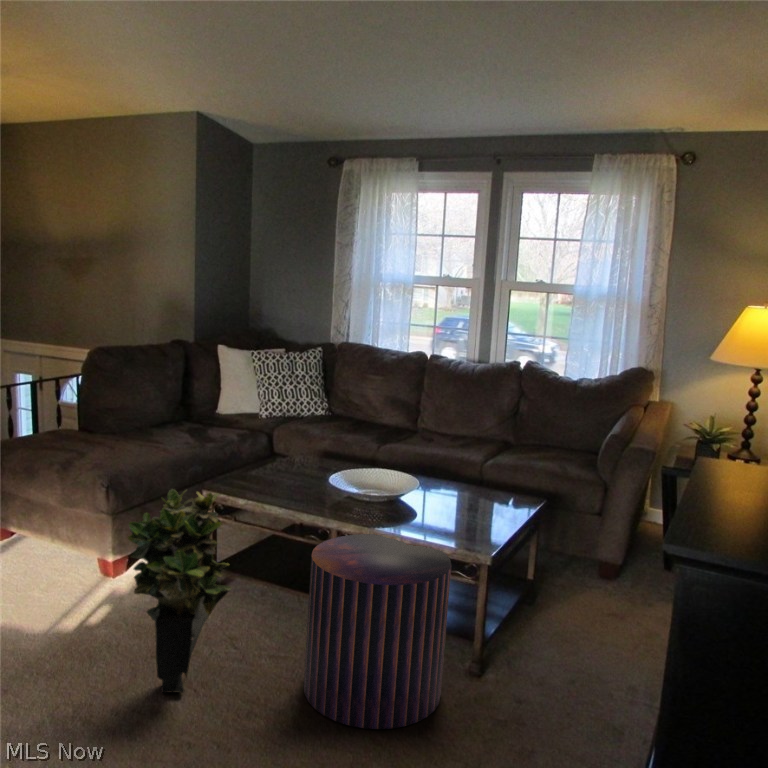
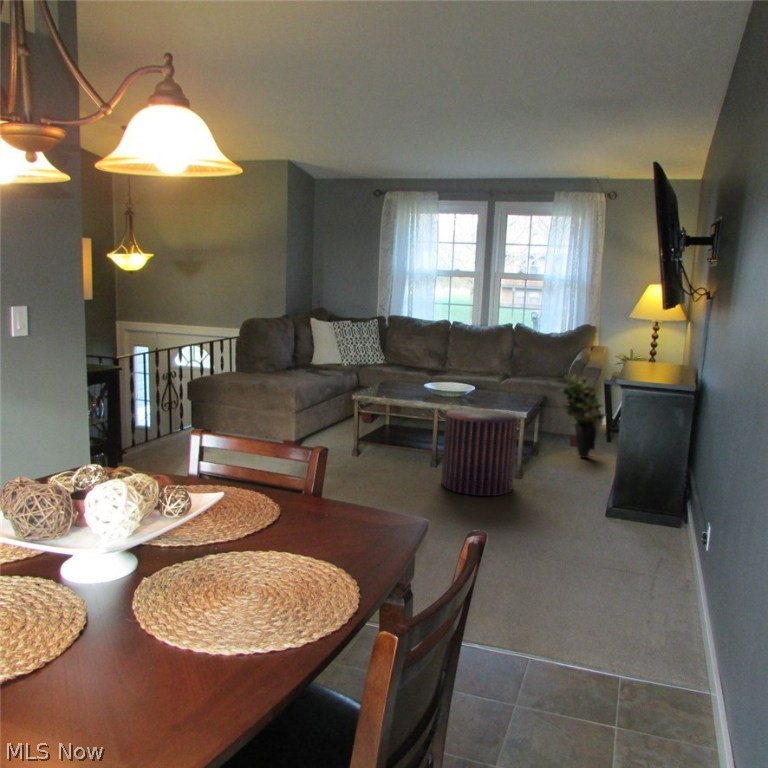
potted plant: present [128,489,232,693] -> present [561,376,605,458]

